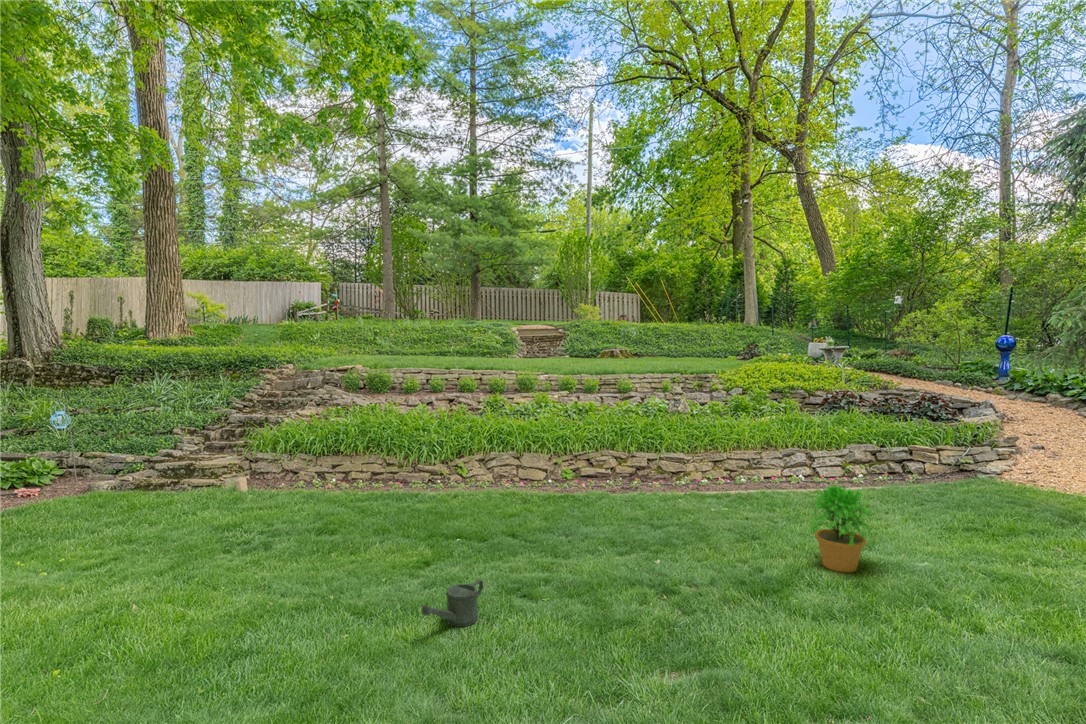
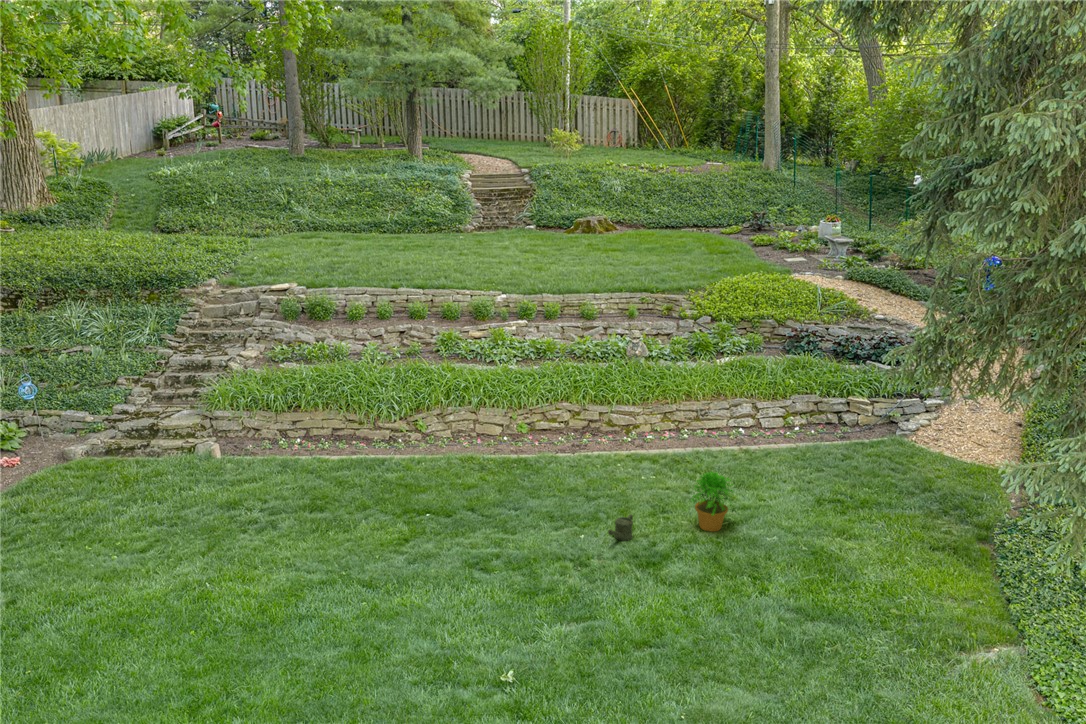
watering can: present [422,580,483,627] -> present [608,515,633,541]

